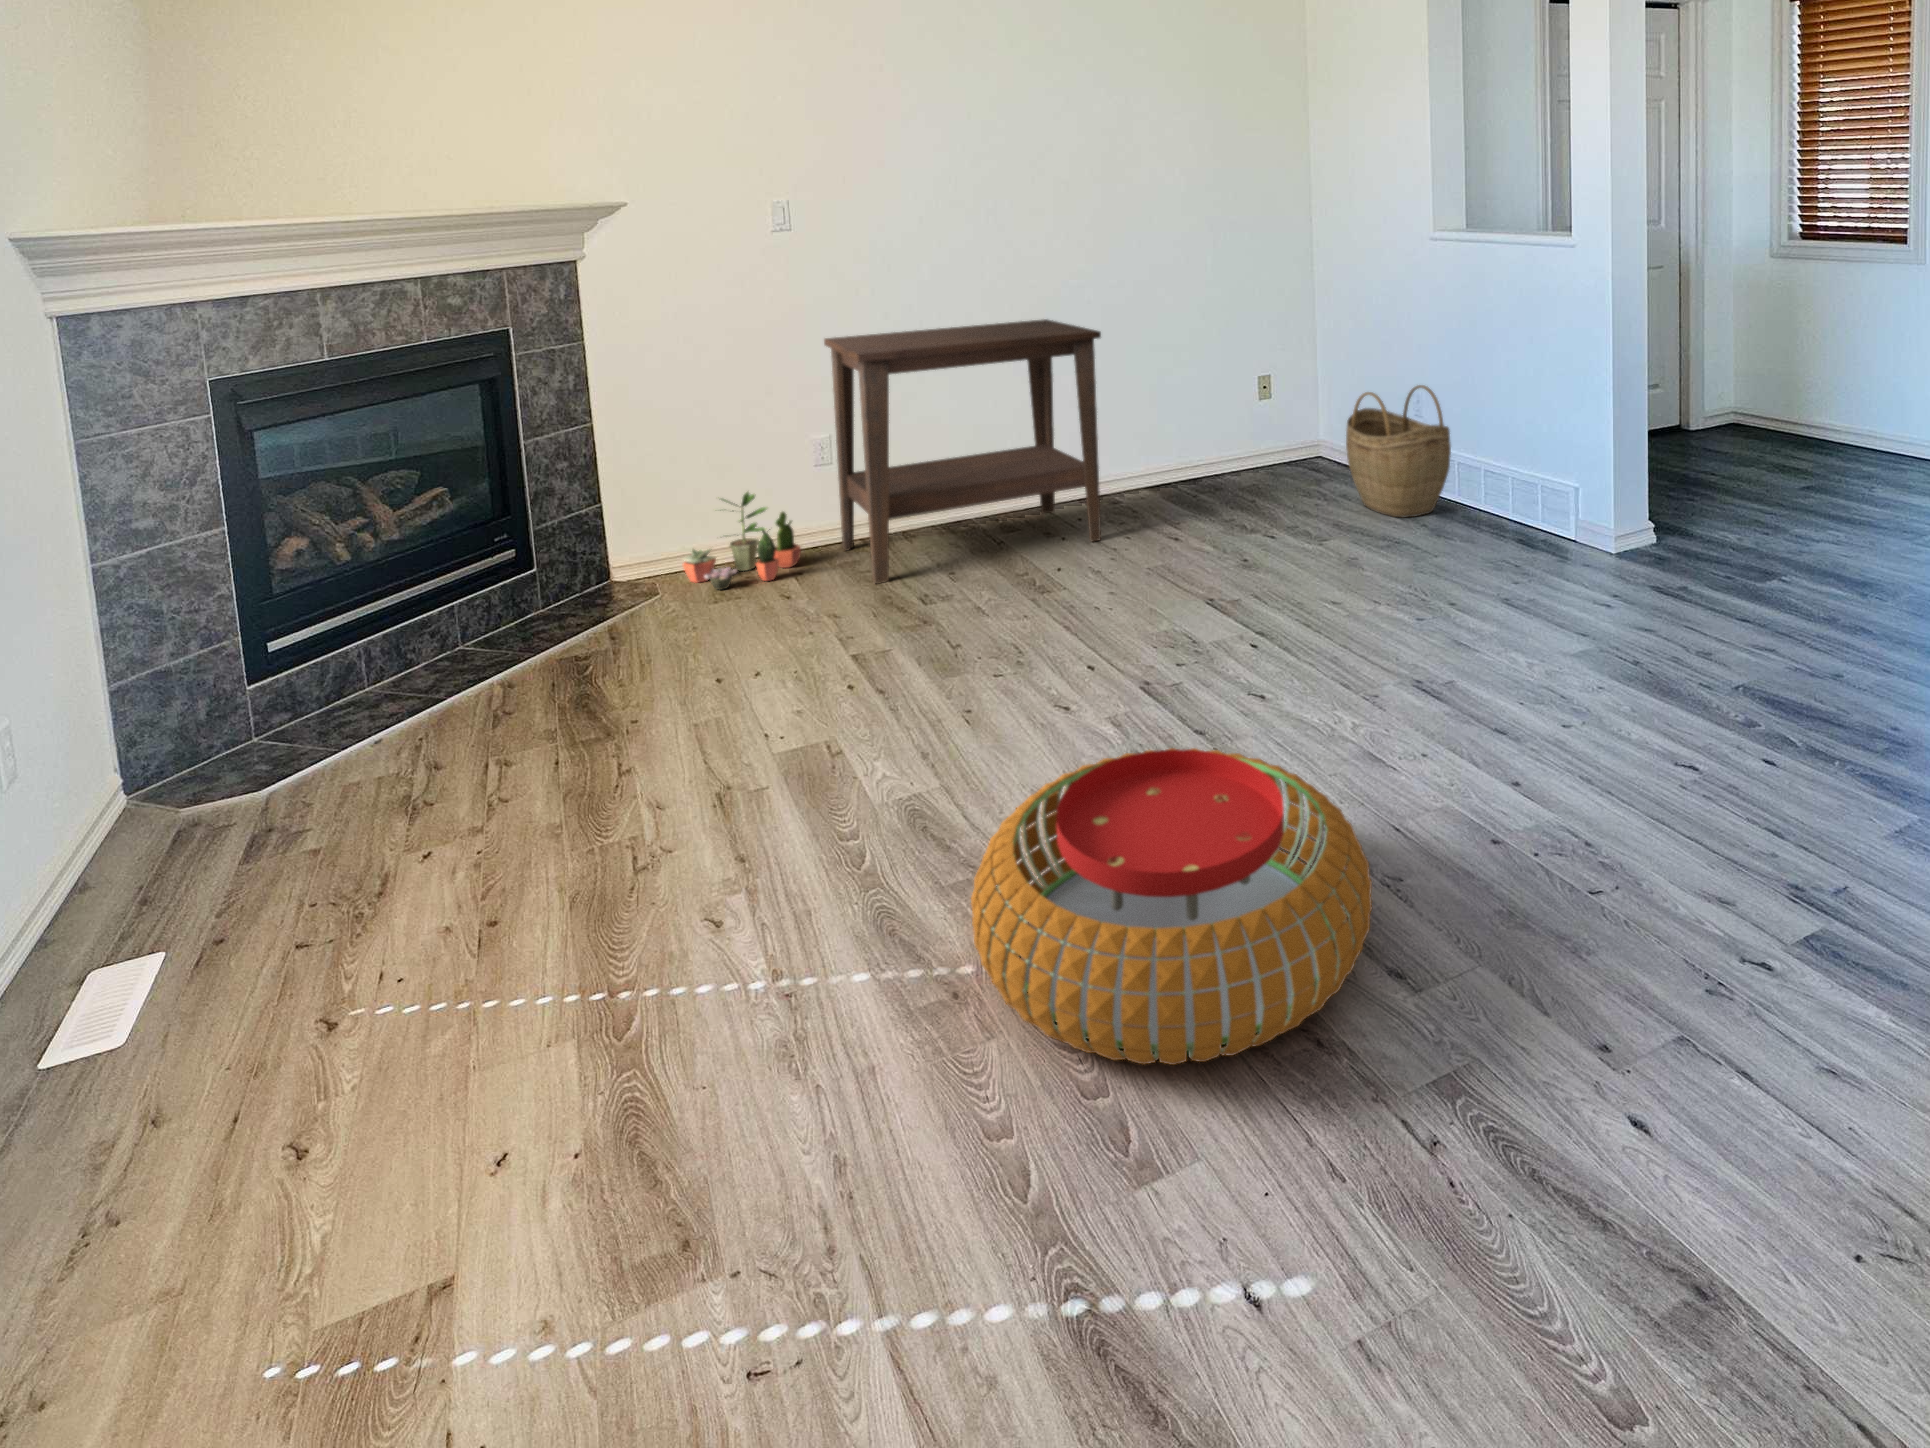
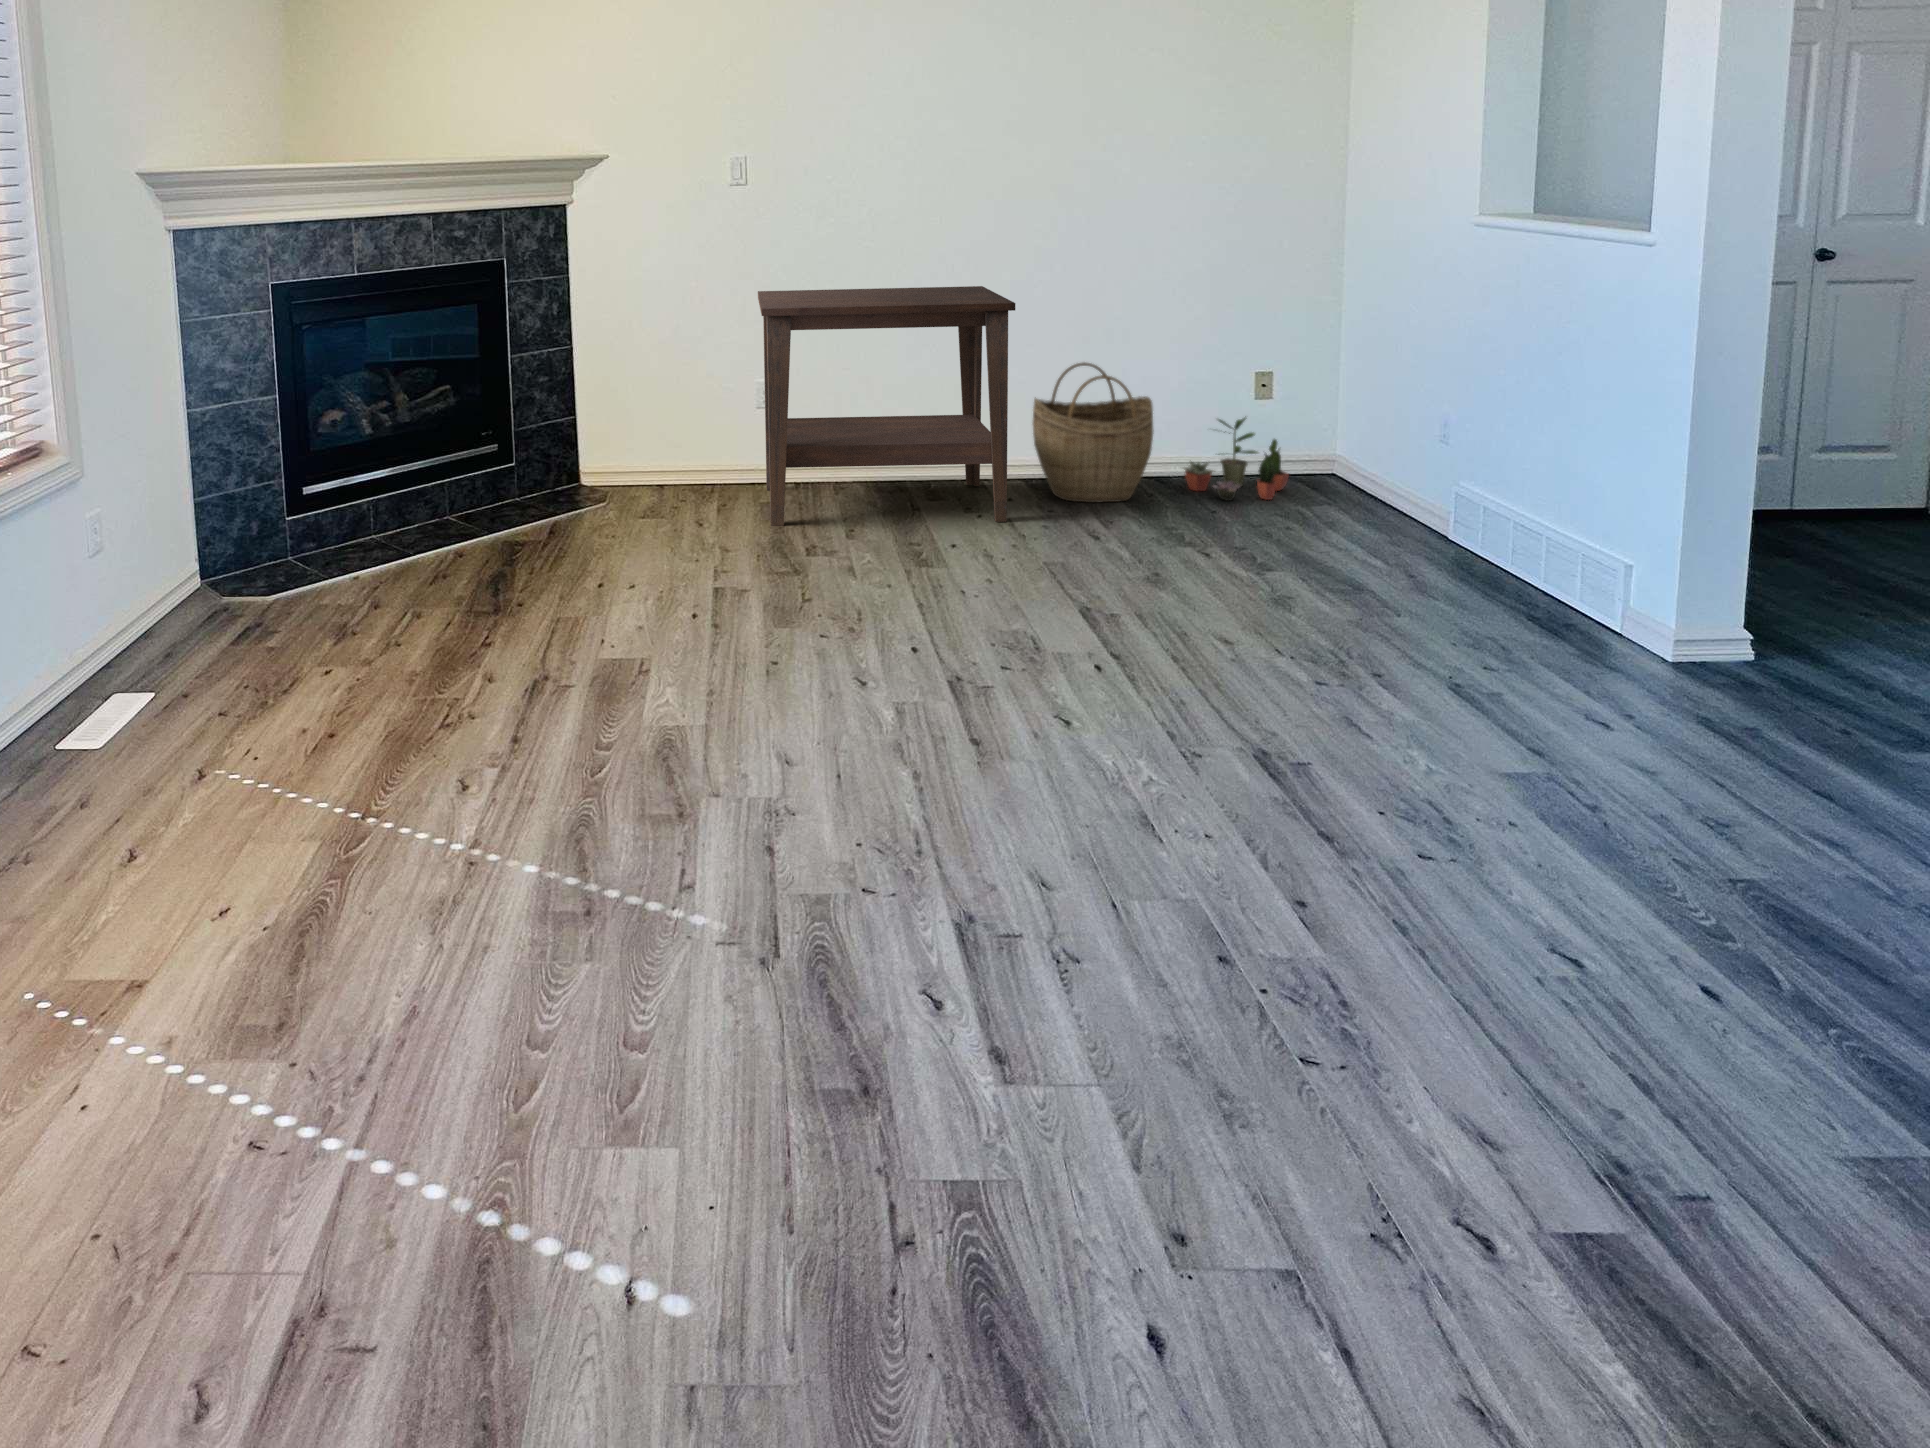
woven basket: present [1346,385,1451,517] -> present [1033,363,1154,502]
potted plant: present [682,492,801,590] -> present [1184,418,1289,501]
pouf: present [971,748,1372,1065] -> none [592,737,1006,1068]

